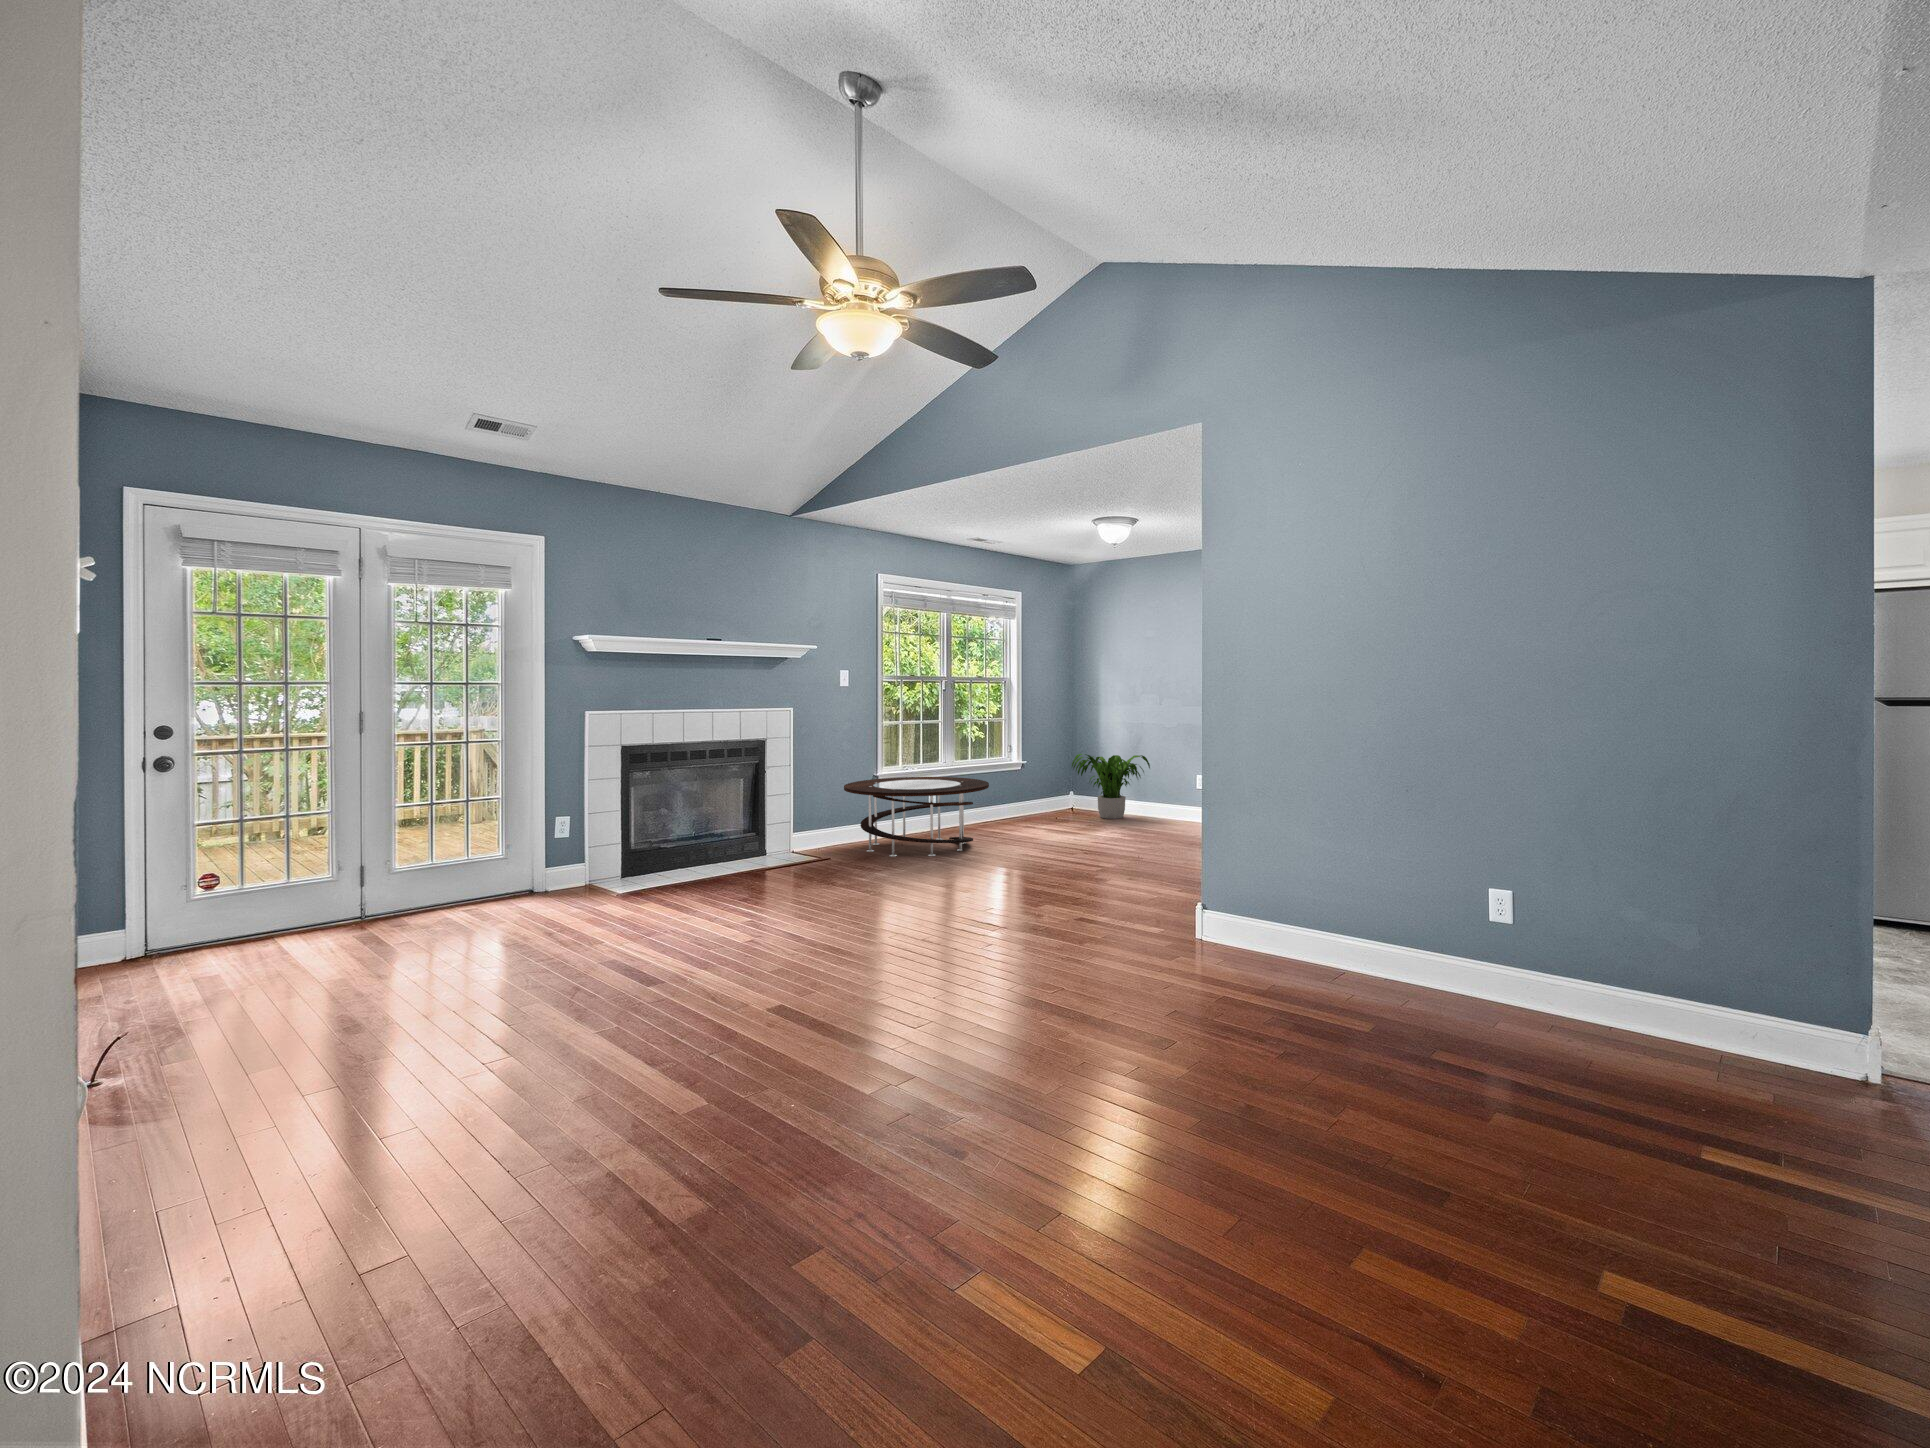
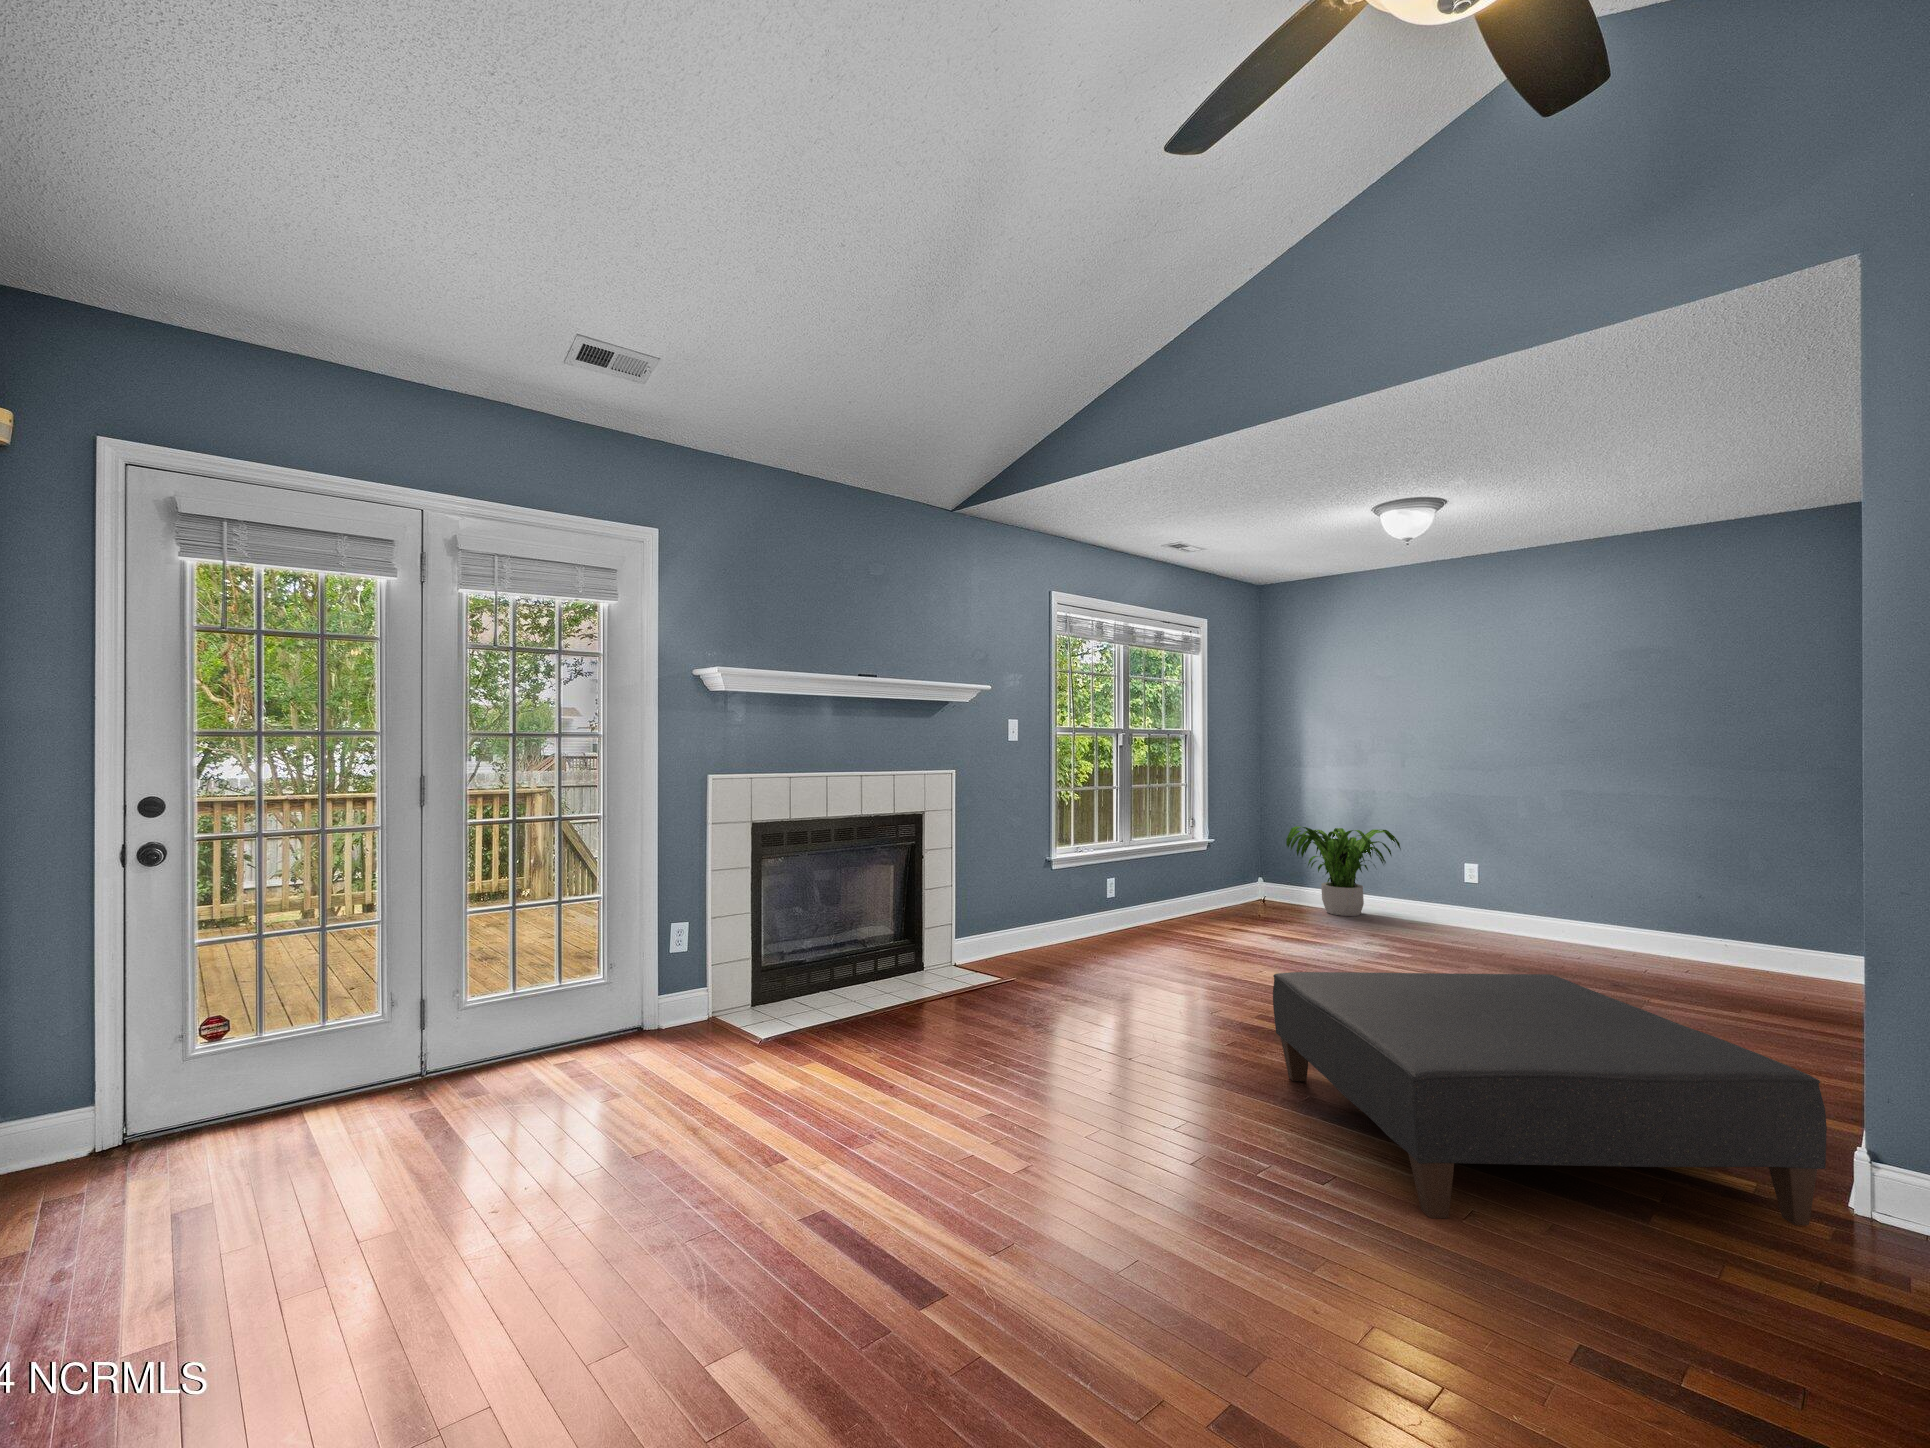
coffee table: present [844,777,989,857] -> none [1024,859,1231,981]
ottoman: none [946,829,1150,939] -> present [1273,972,1827,1225]

